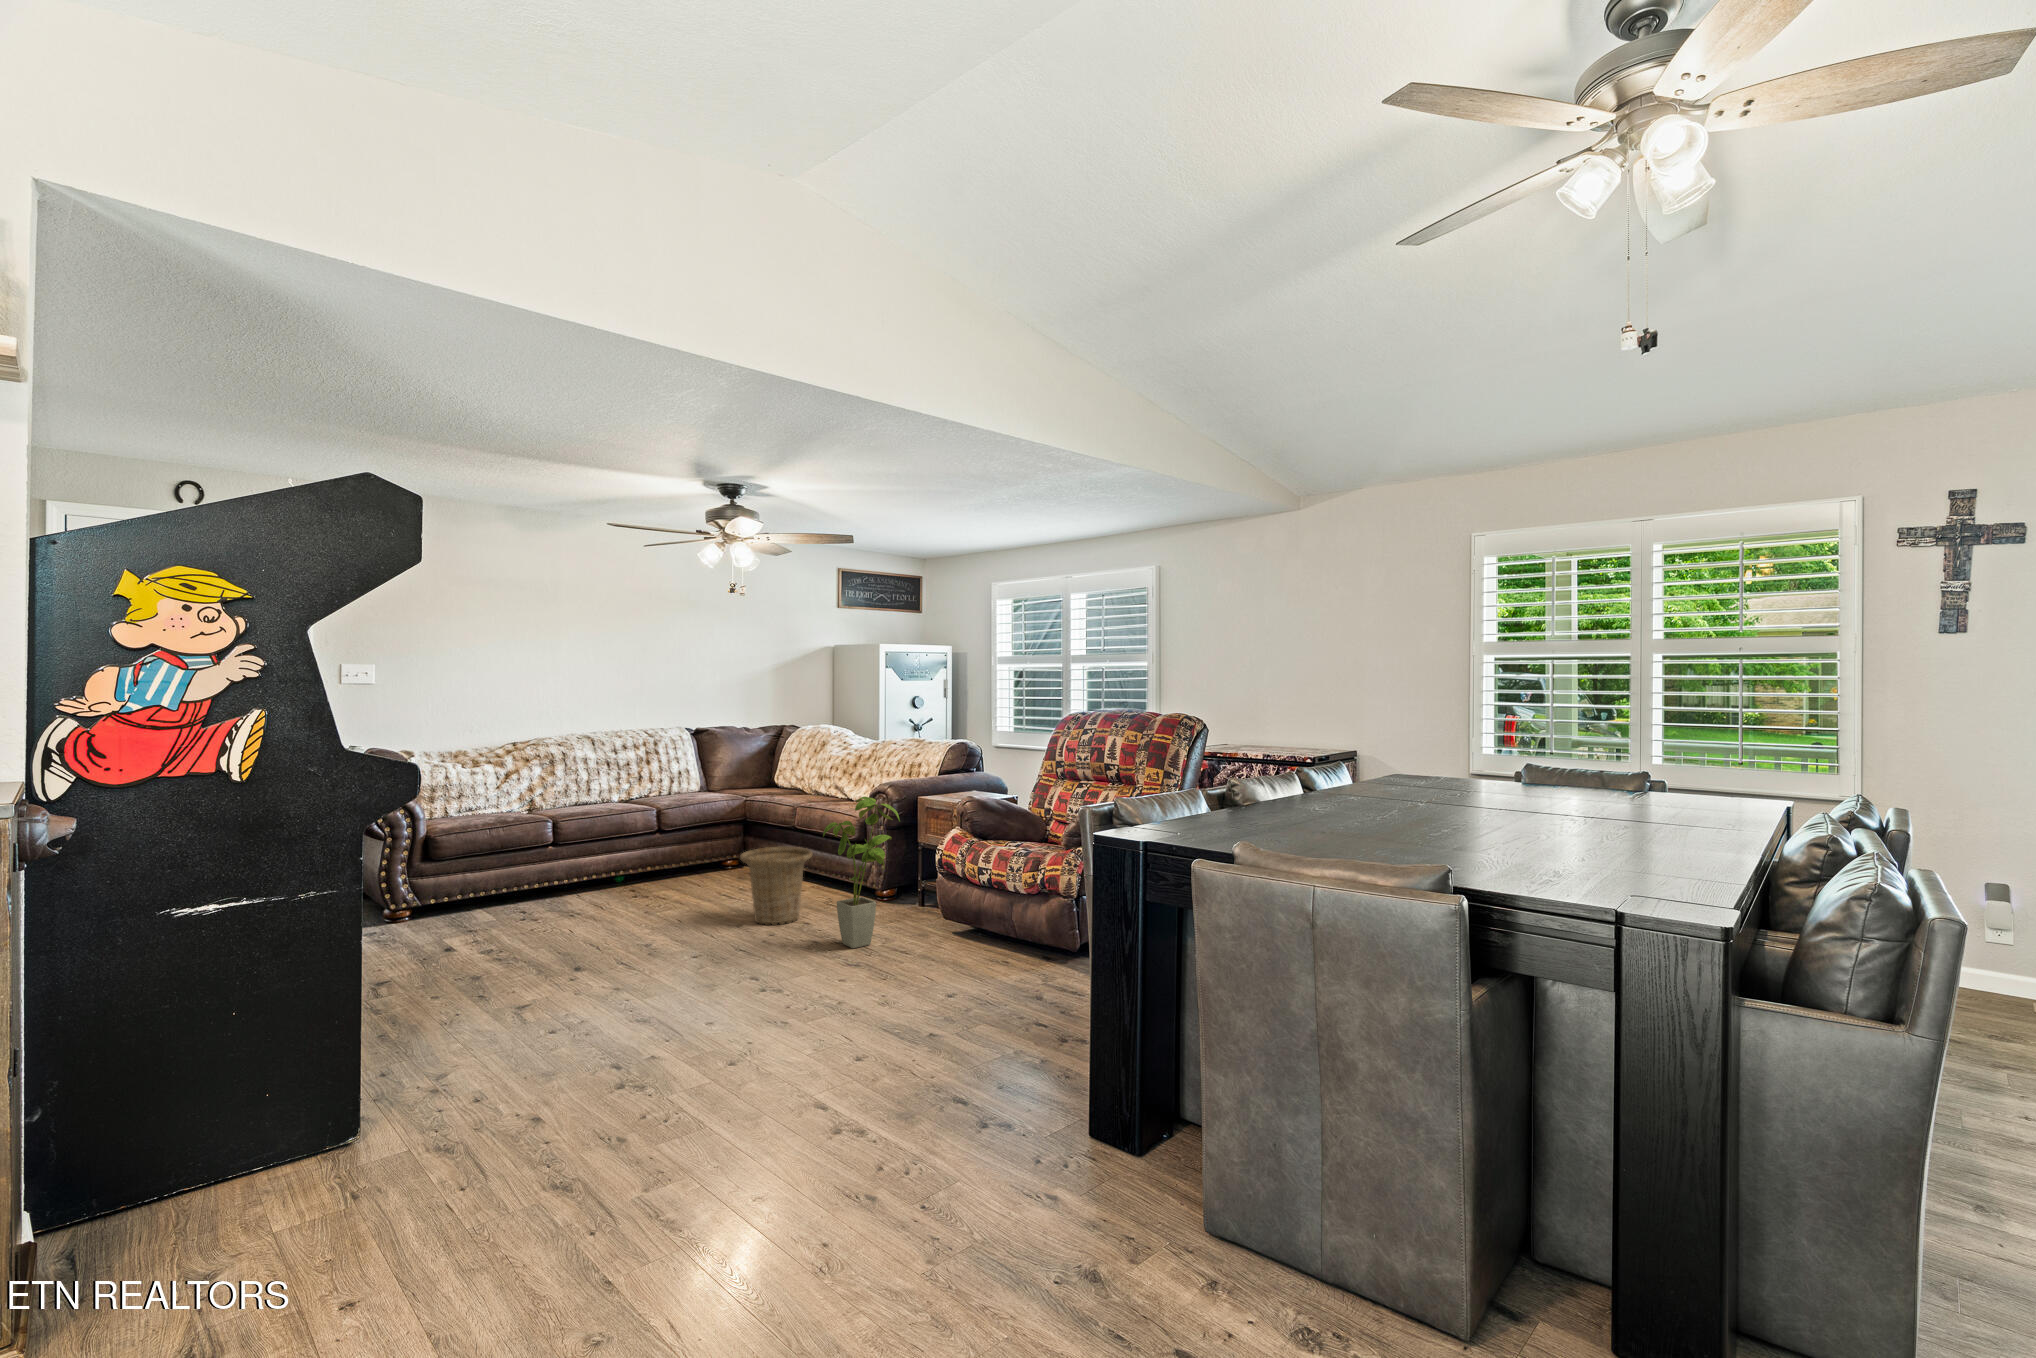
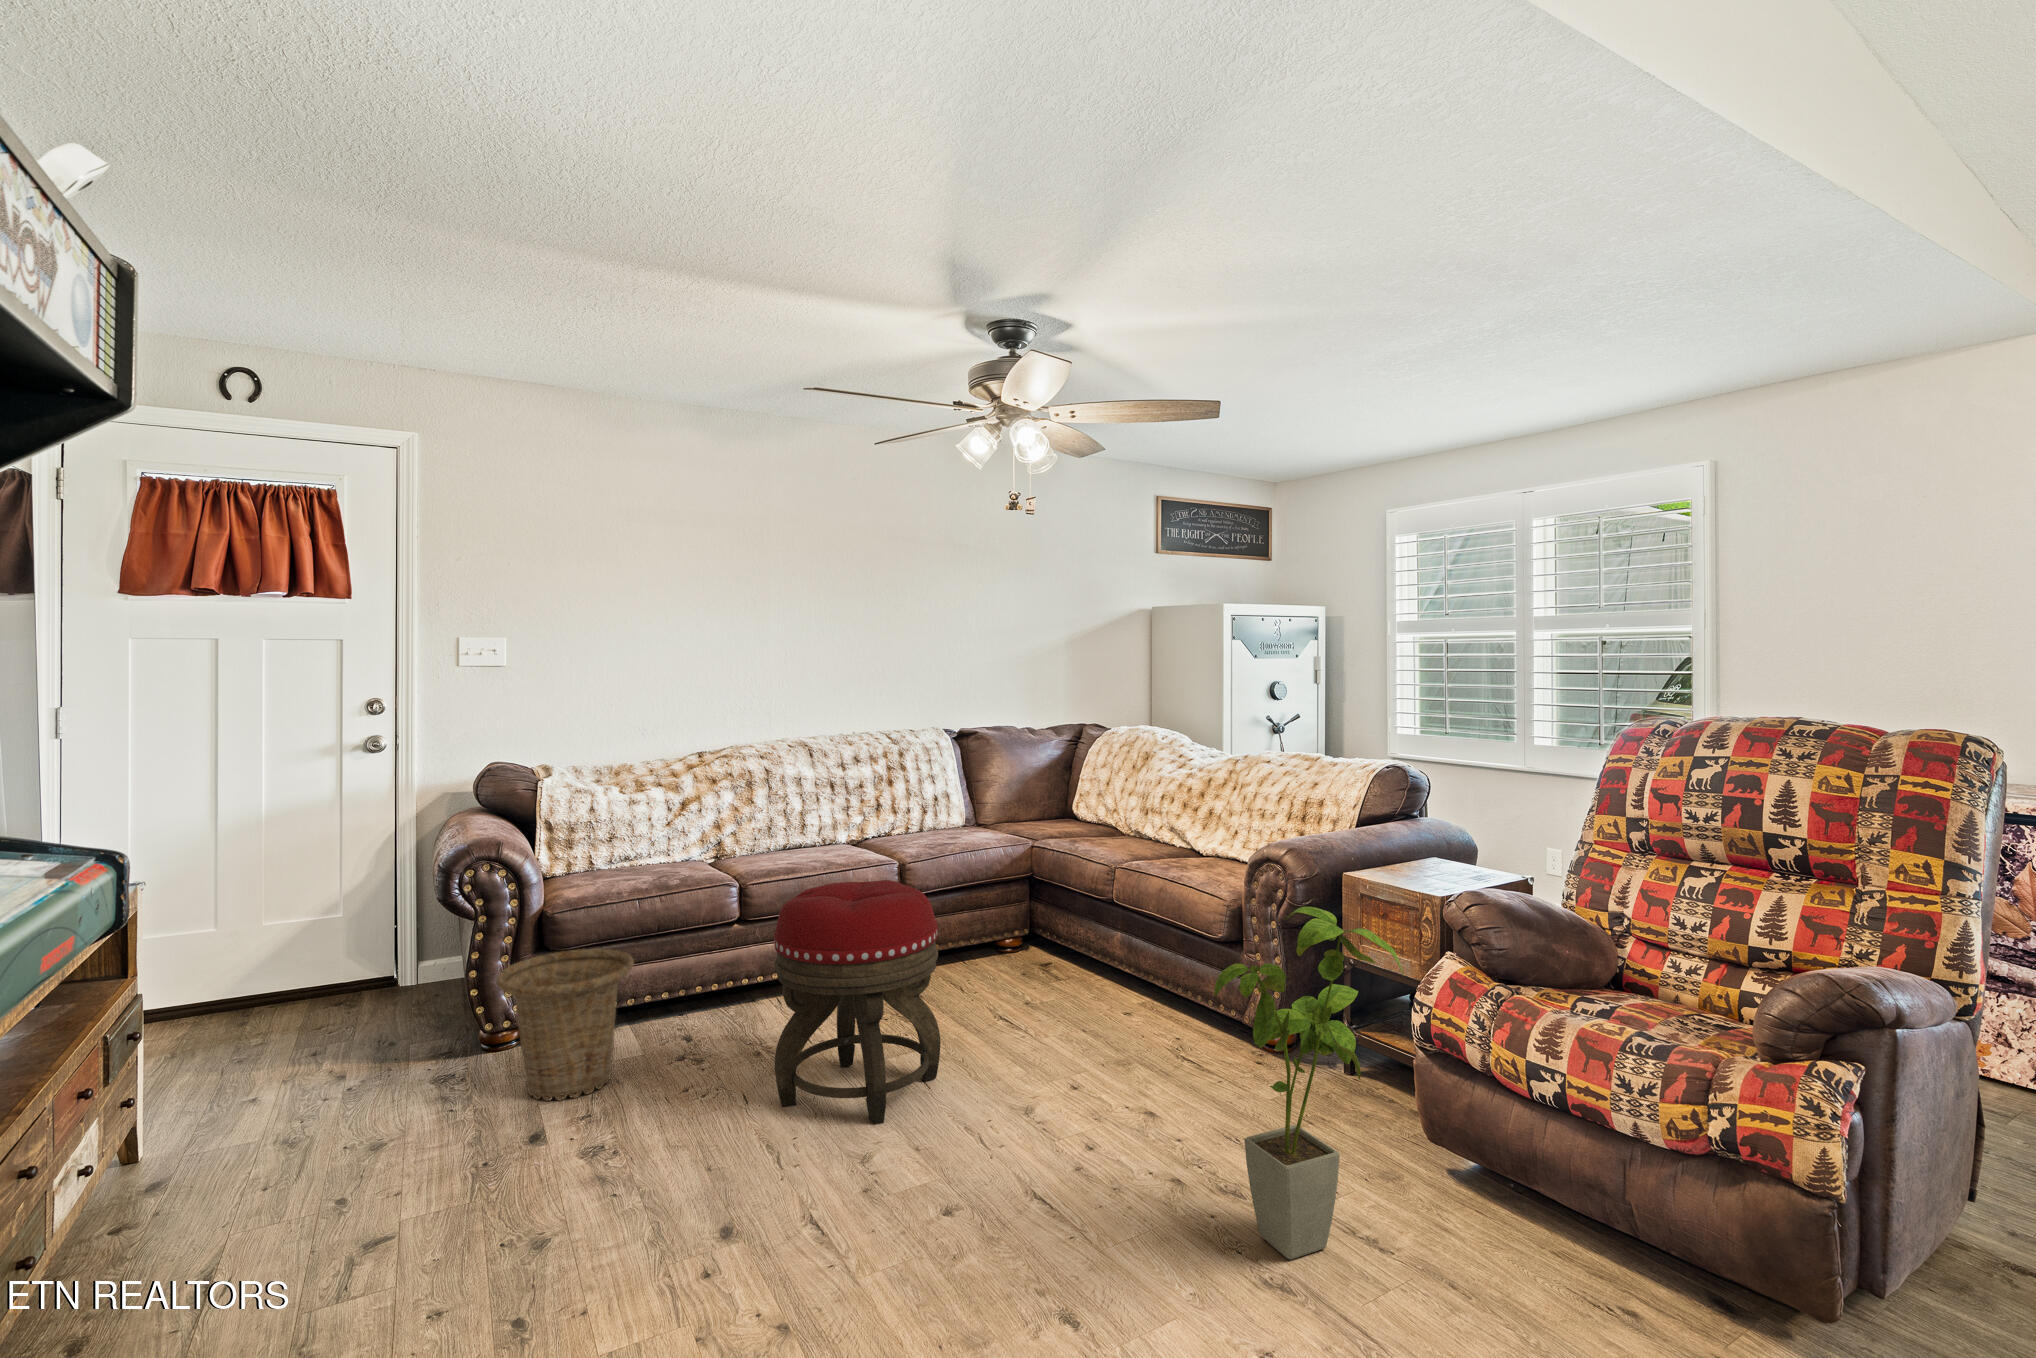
footstool: none [594,807,689,930] -> present [774,880,940,1124]
basket: present [740,847,813,925] -> present [496,949,634,1101]

